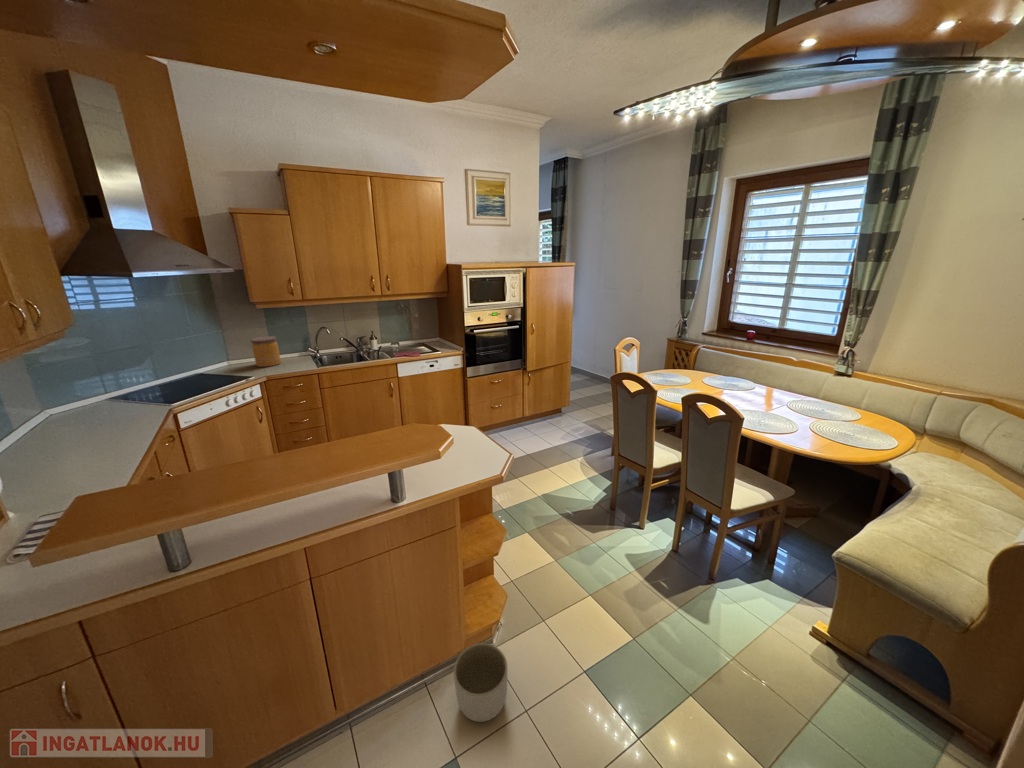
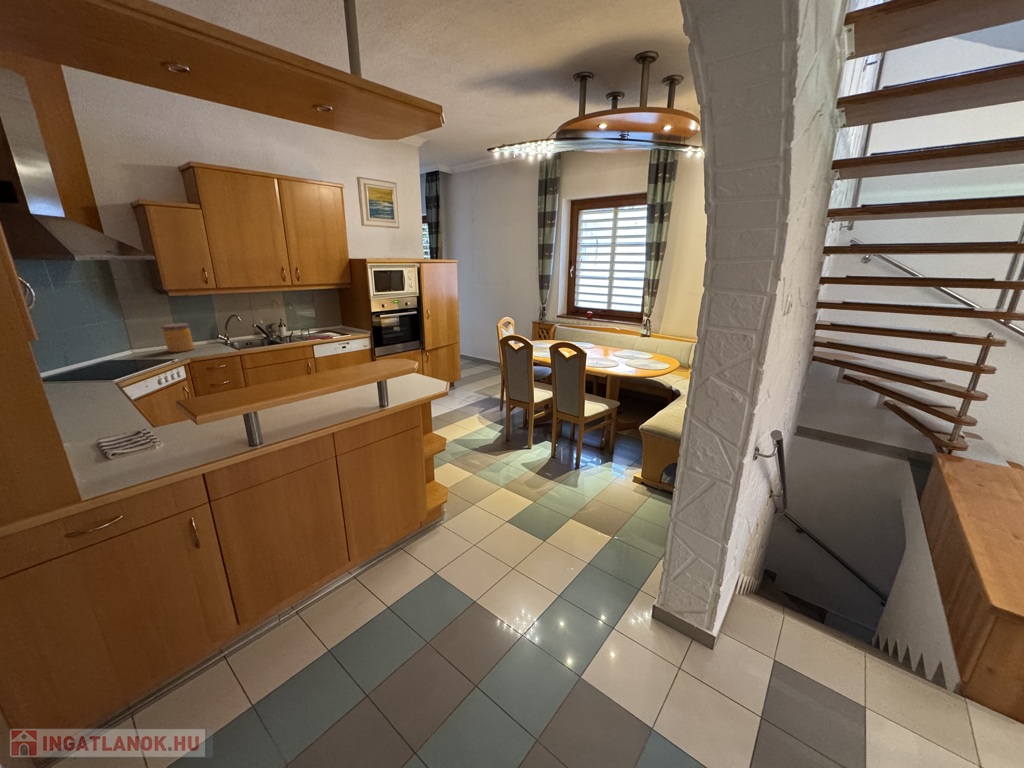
planter: present [454,643,508,722] -> none [424,513,460,559]

